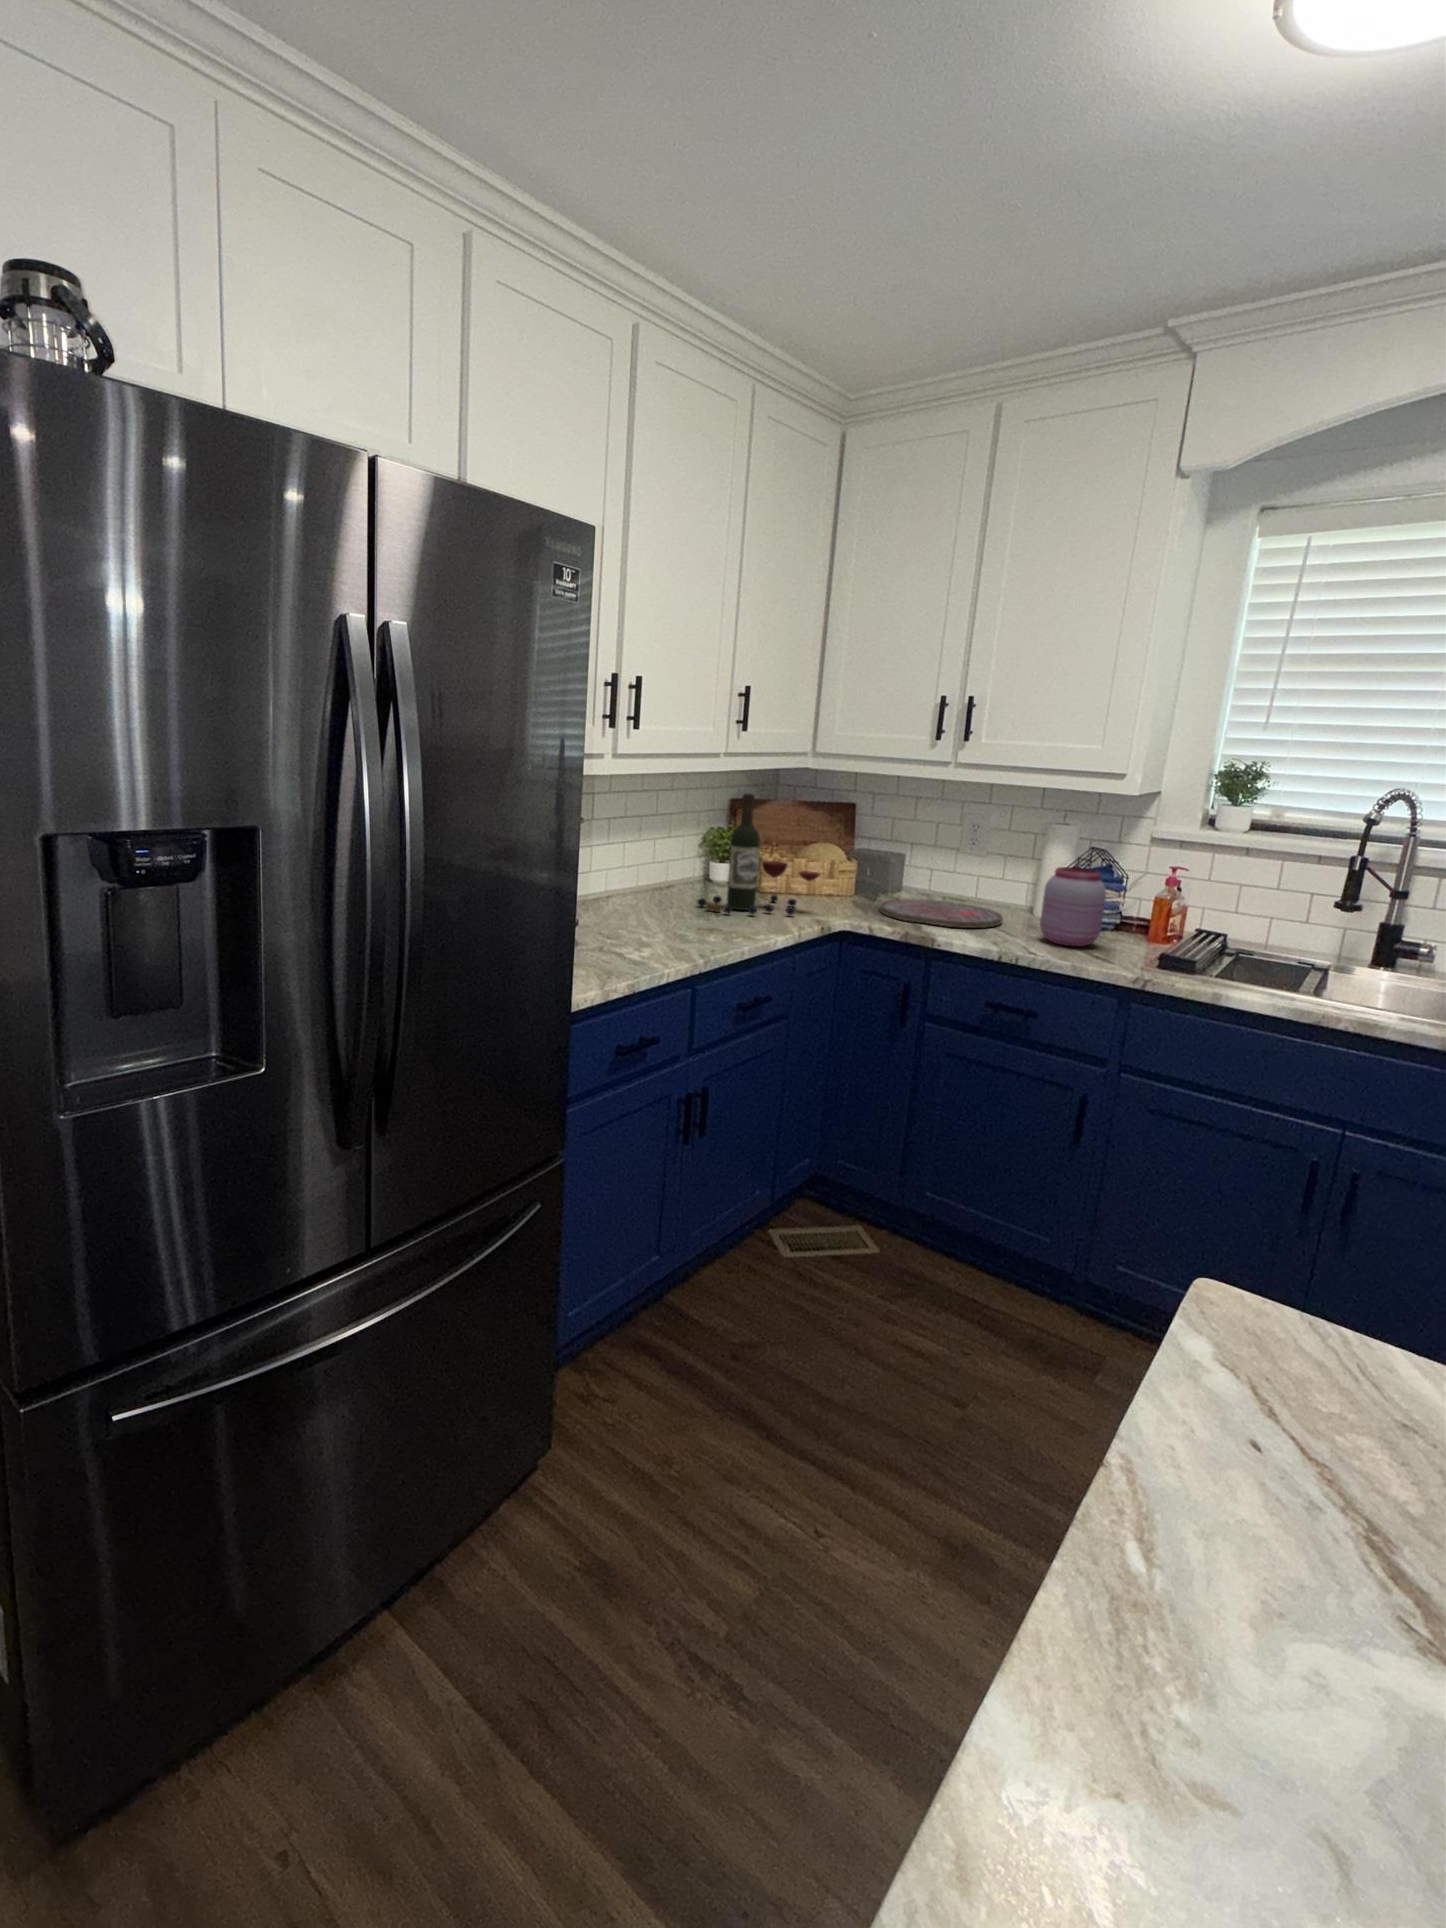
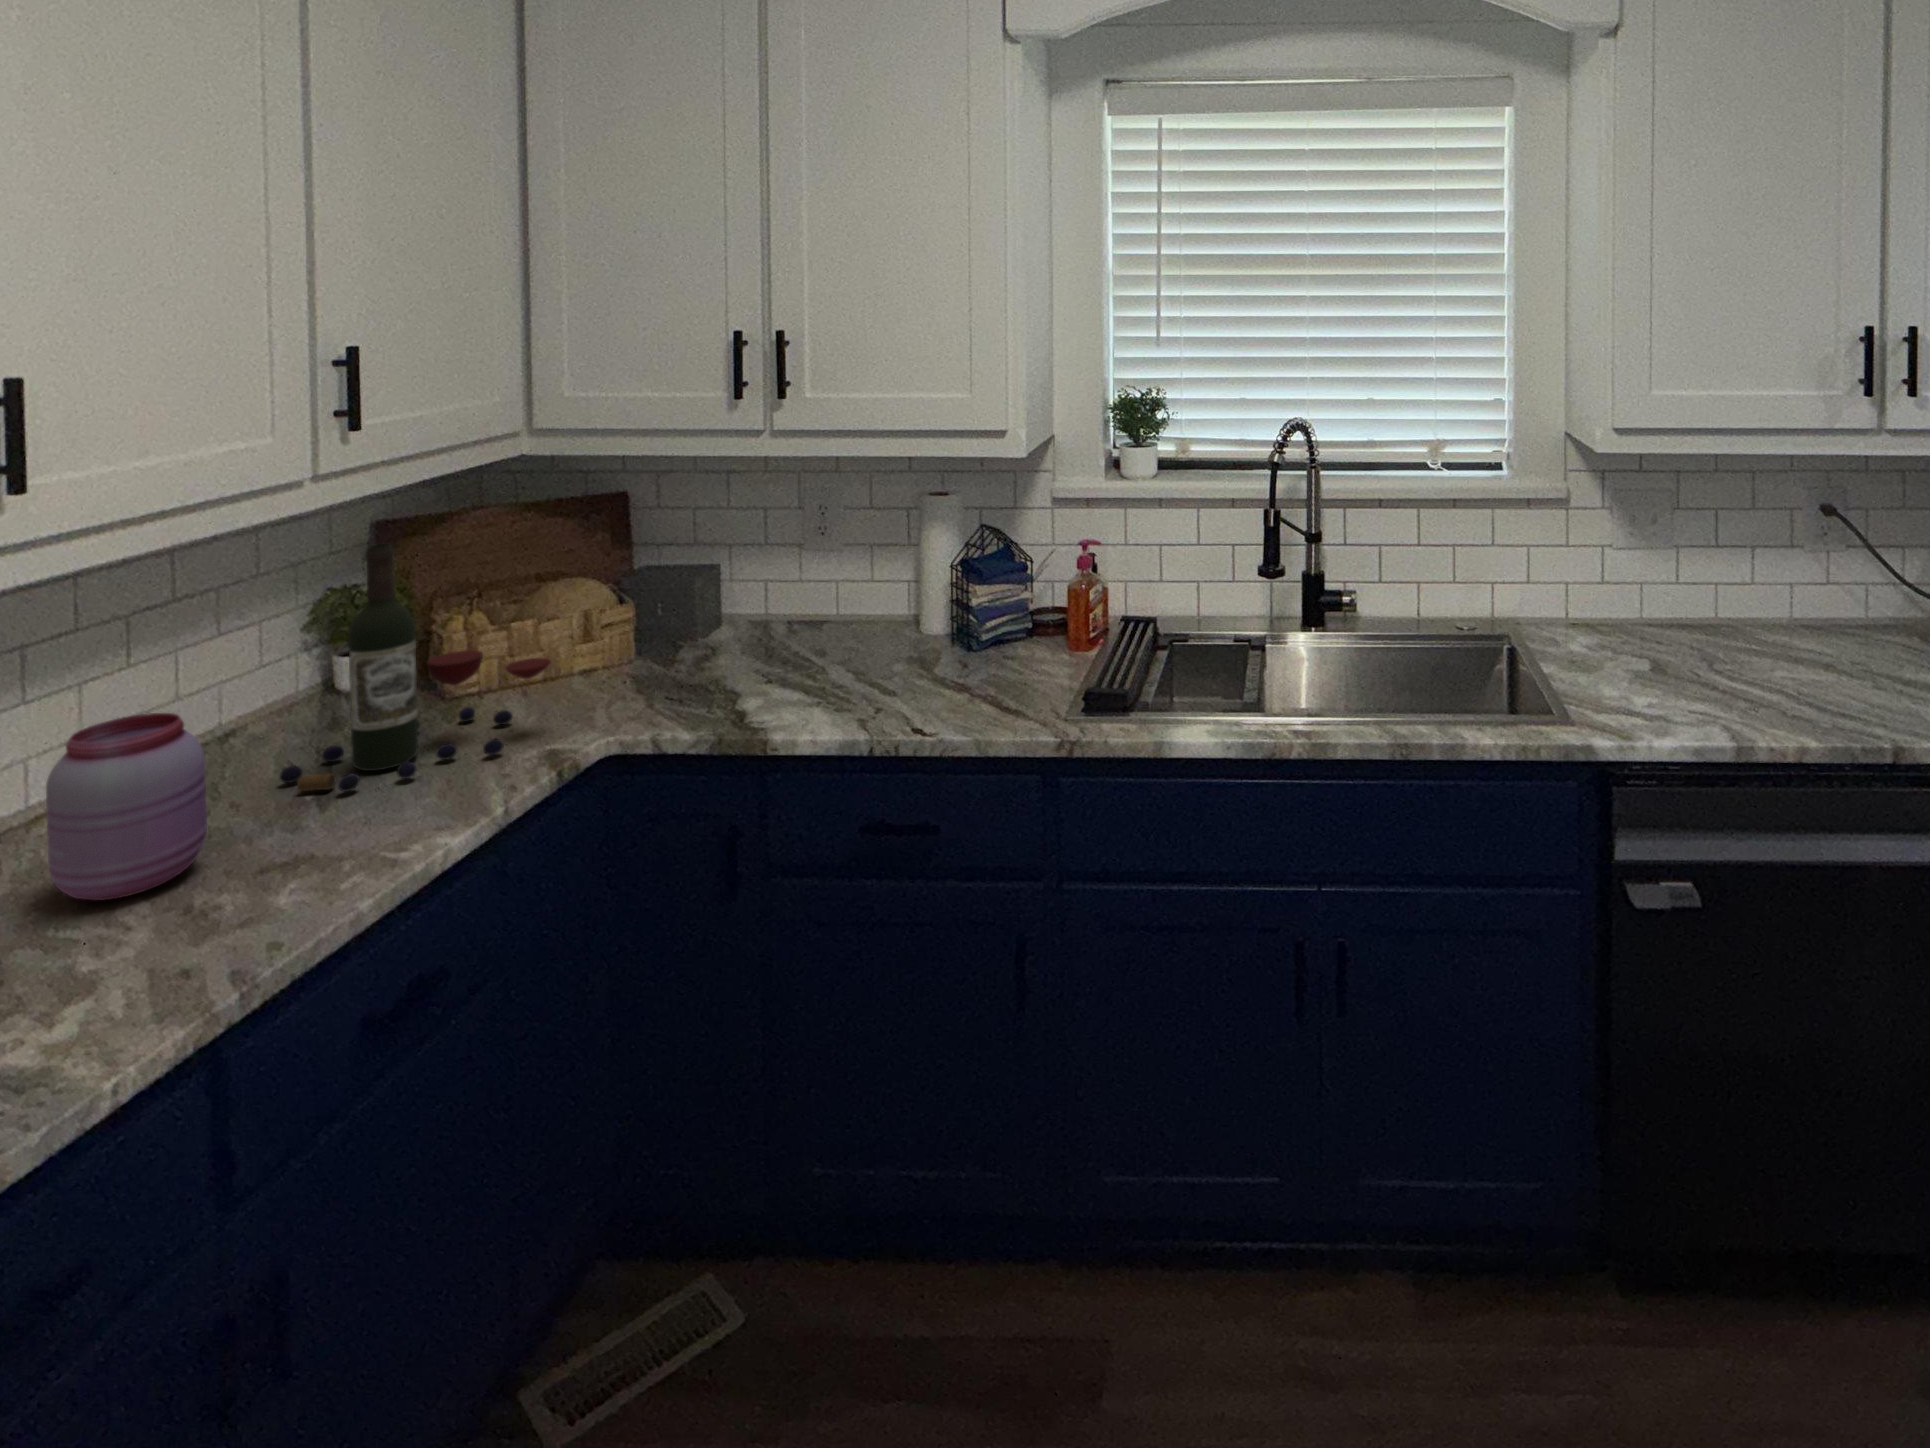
jar: present [1040,867,1106,946] -> present [46,713,207,900]
cutting board: present [880,899,1003,928] -> none [675,638,873,707]

